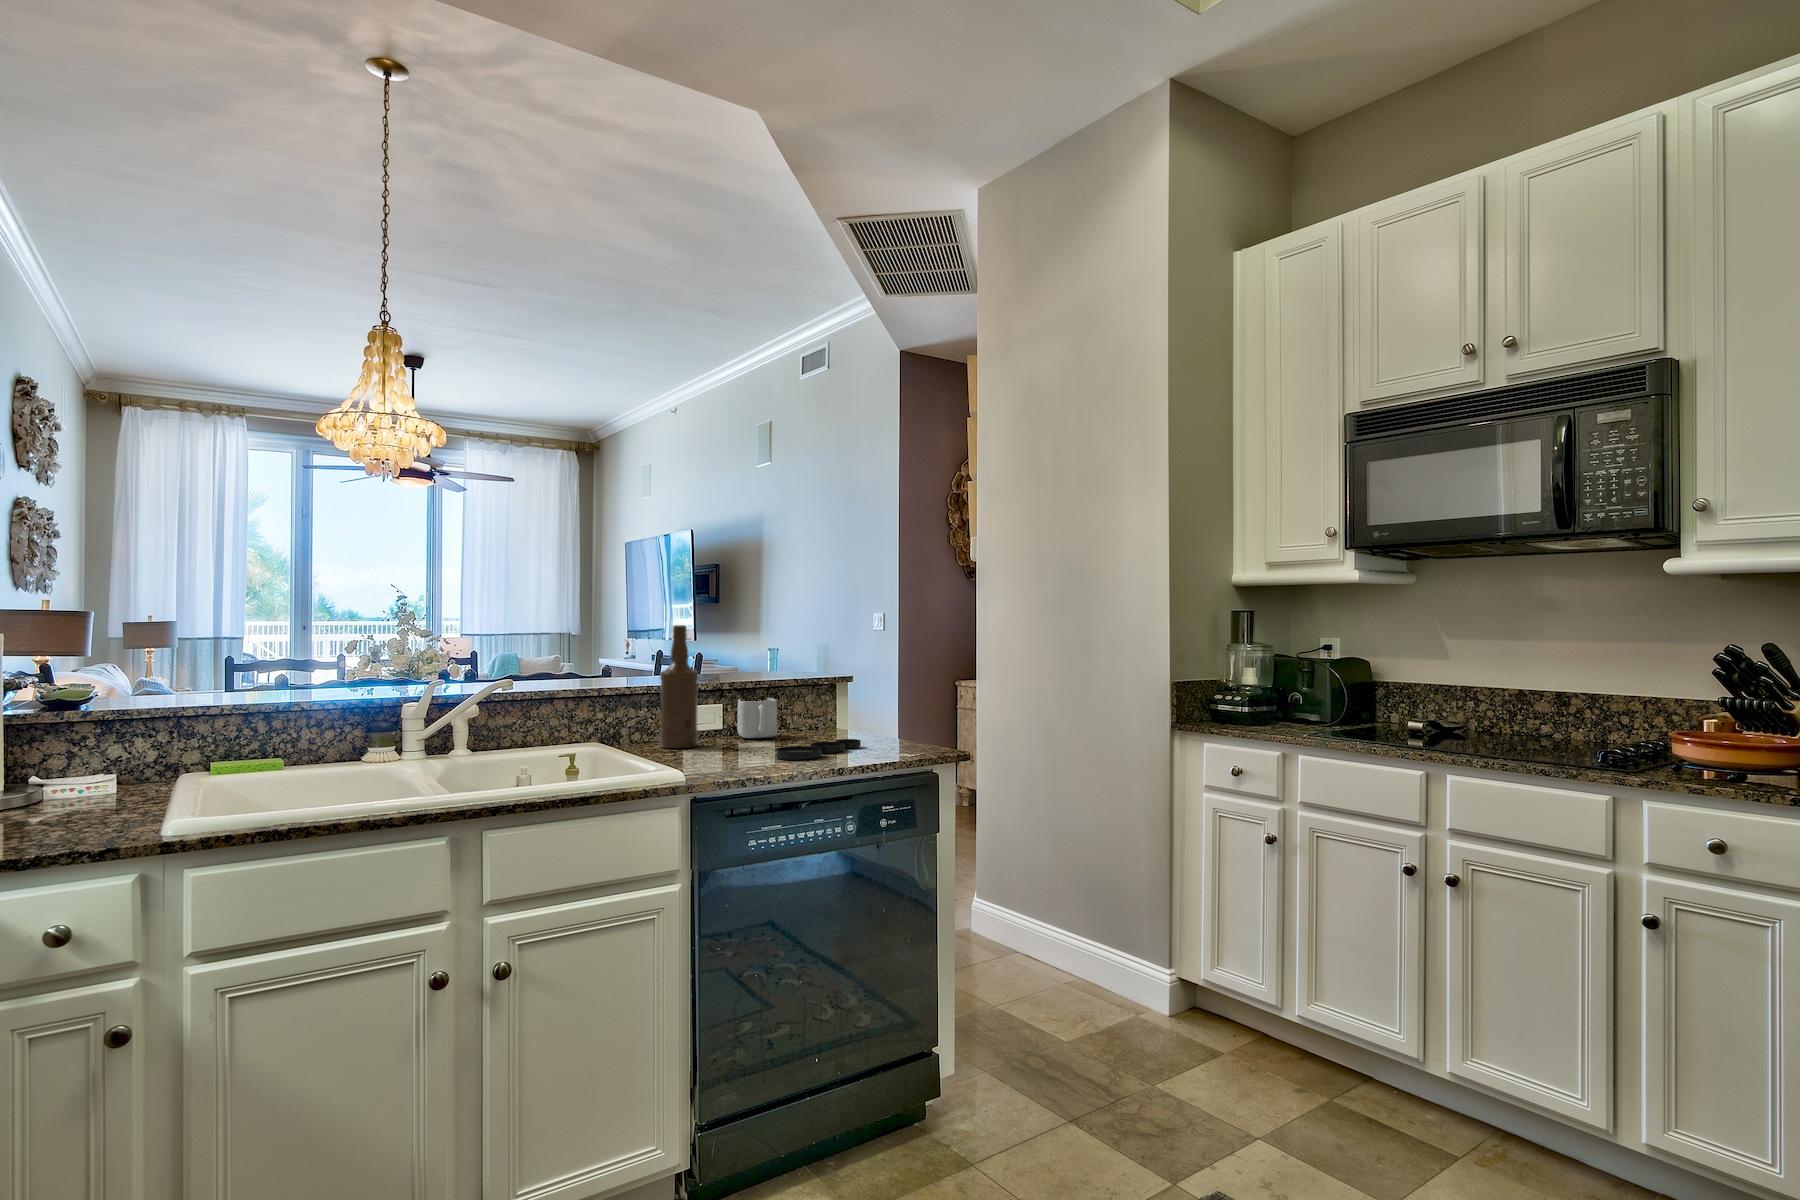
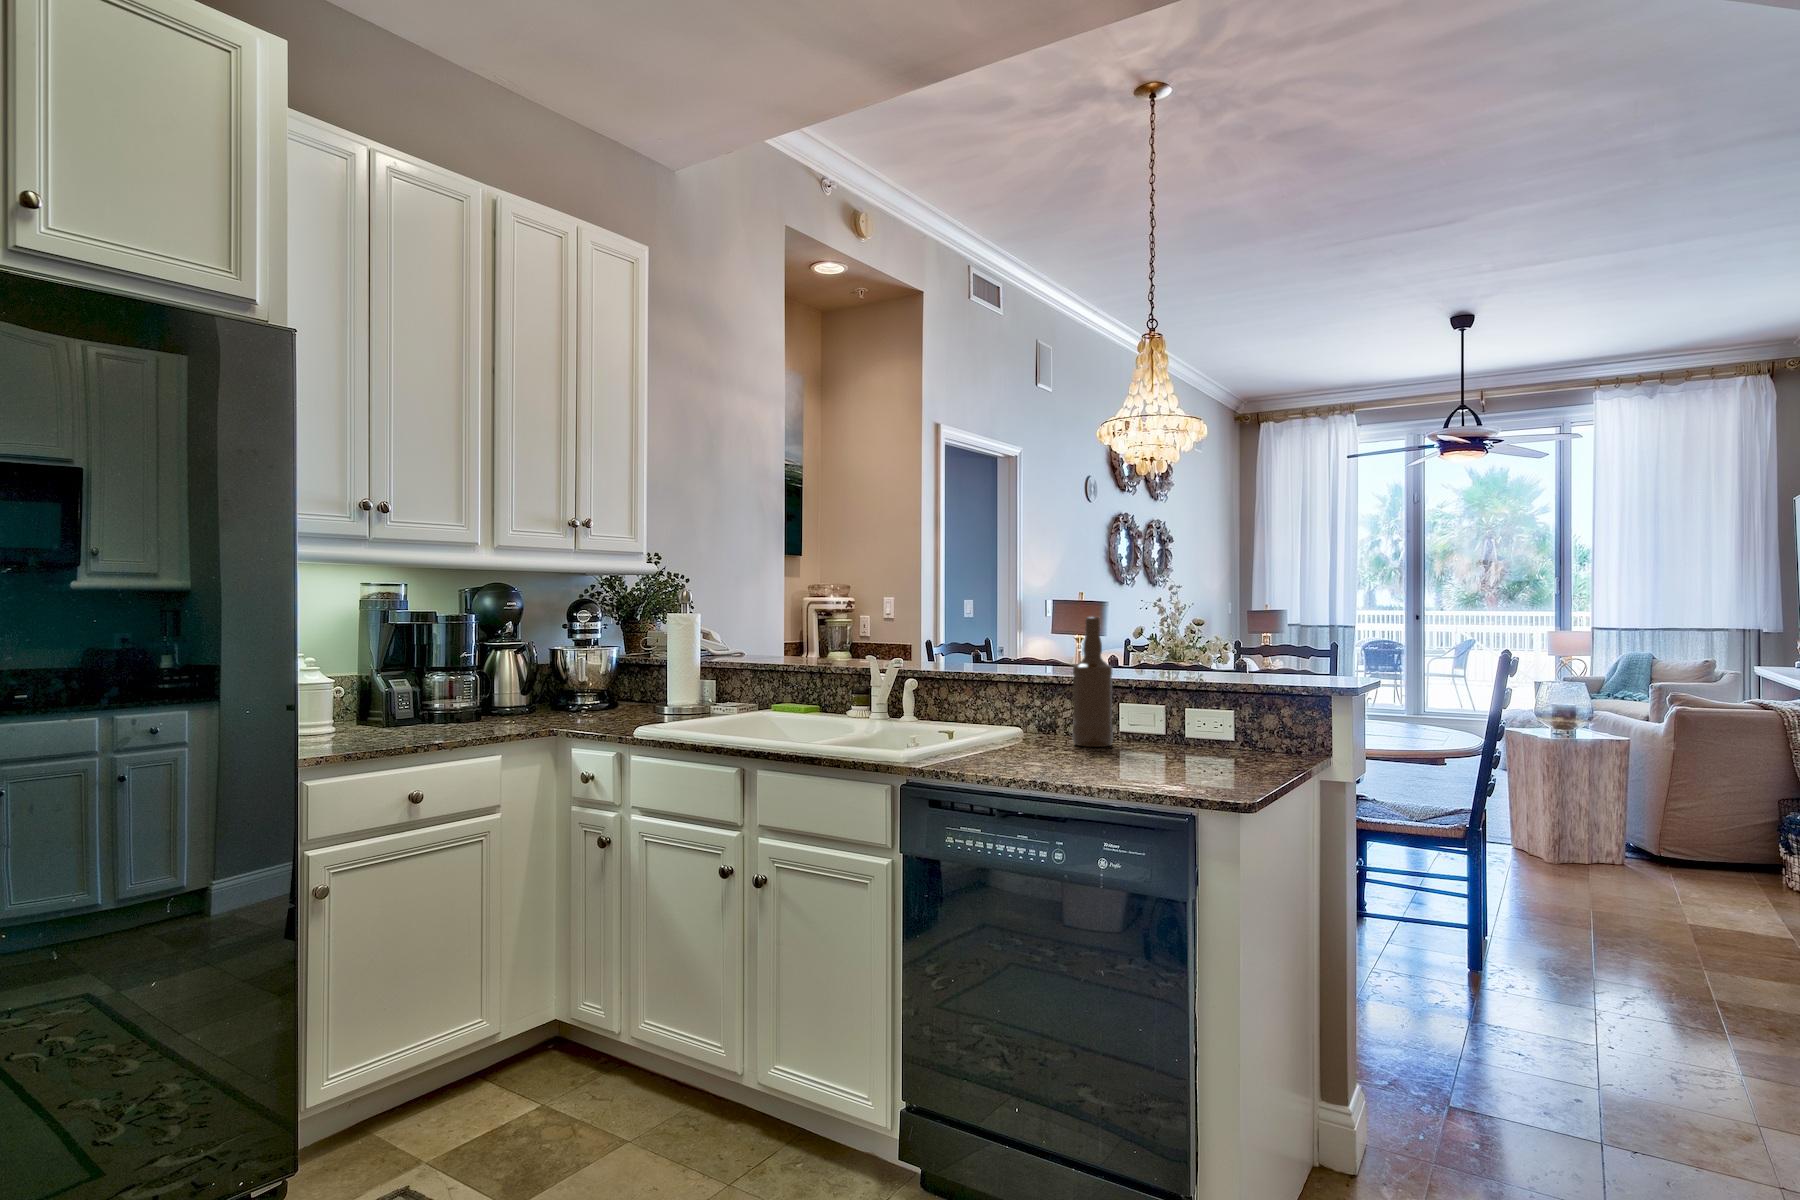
mug: present [737,698,777,738] -> none [1168,704,1225,753]
plate: present [776,739,861,760] -> none [1062,756,1203,774]

